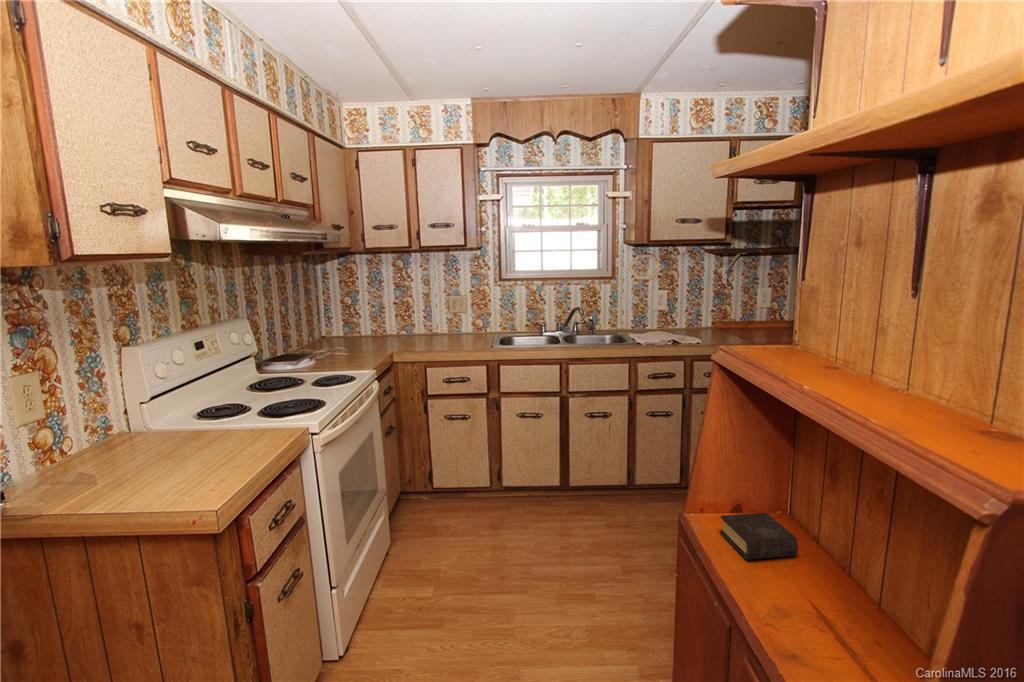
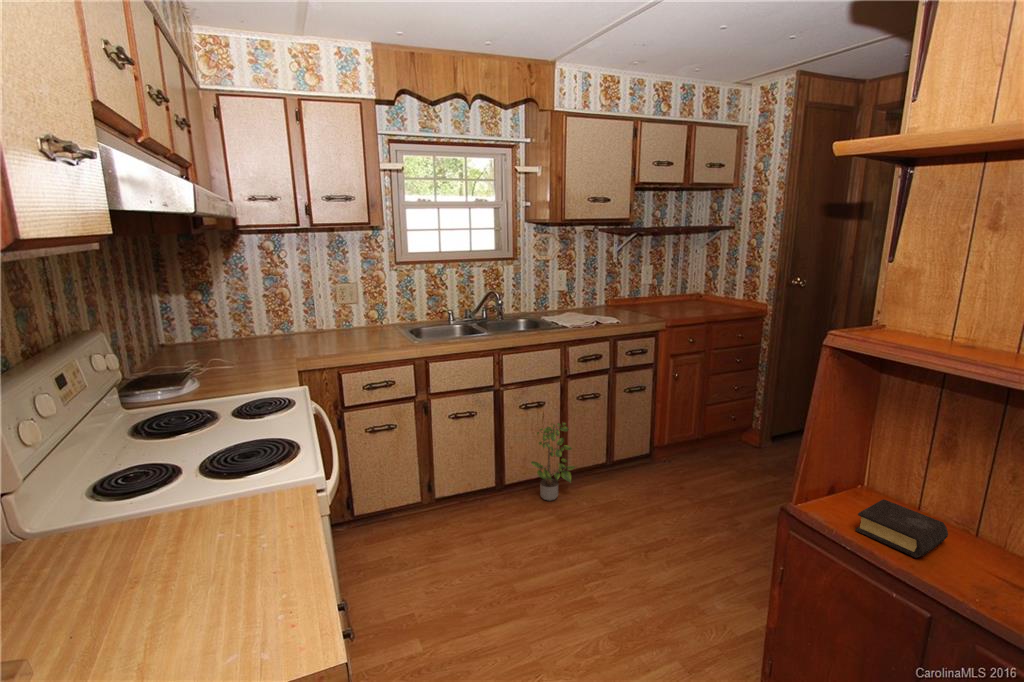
potted plant: none [593,433,640,510] -> present [531,423,575,501]

